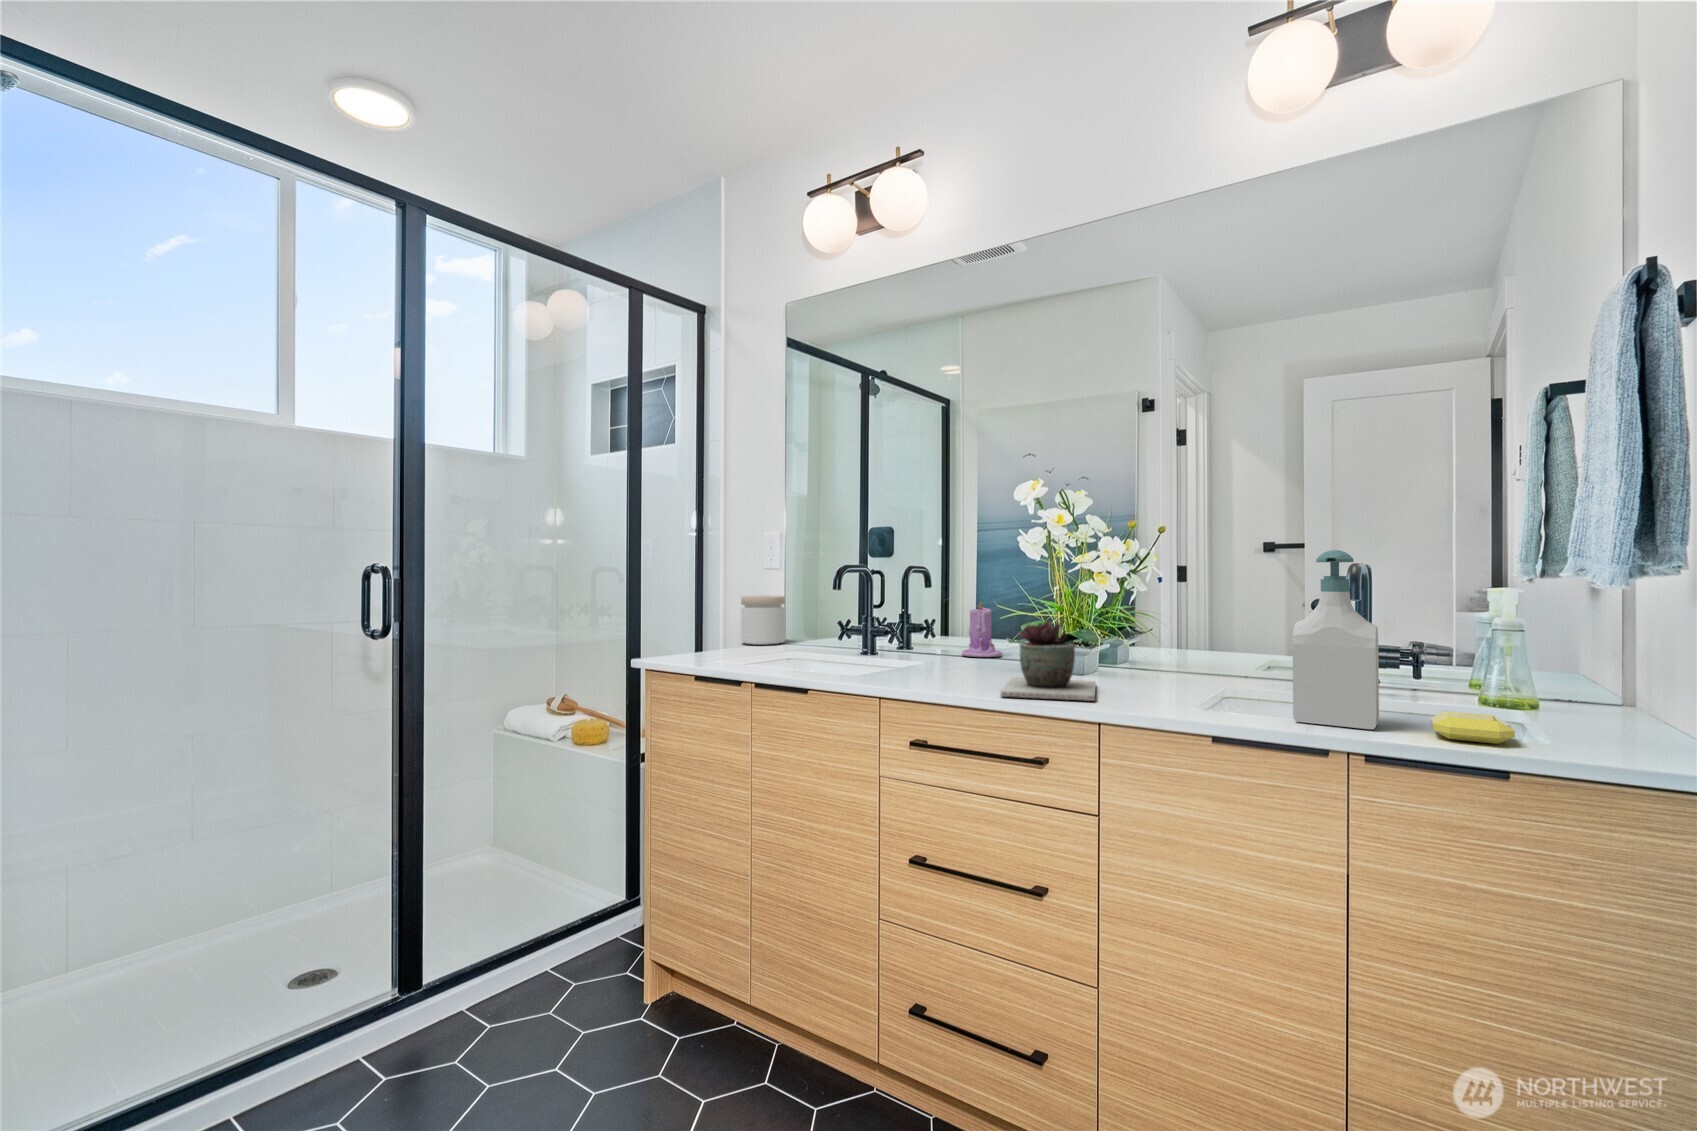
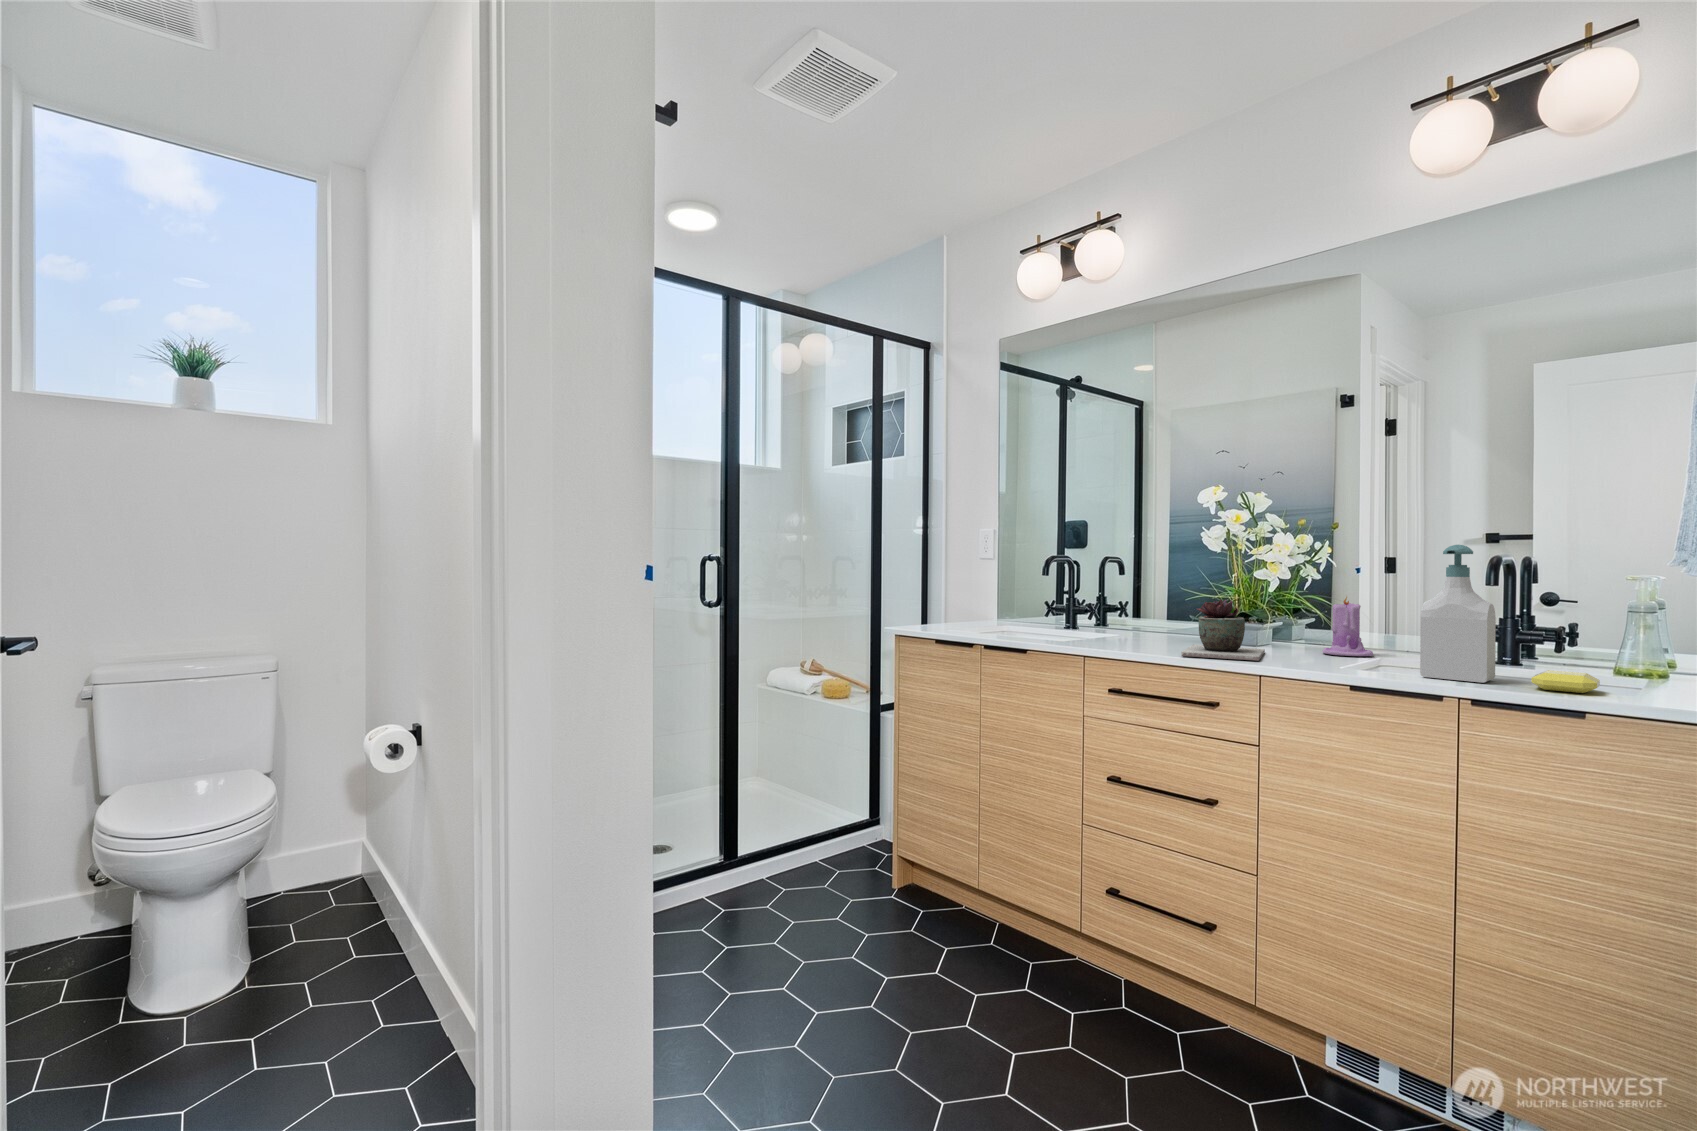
jar: present [741,595,785,645] -> none [960,580,997,620]
candle: present [962,603,1002,657] -> present [1322,597,1373,656]

